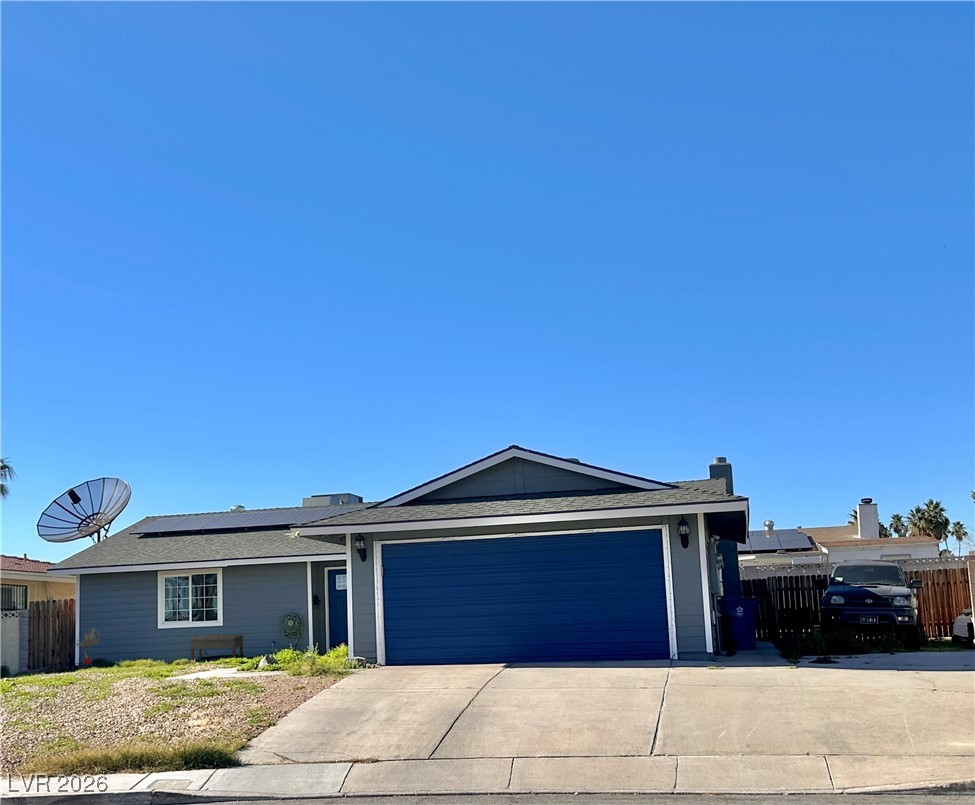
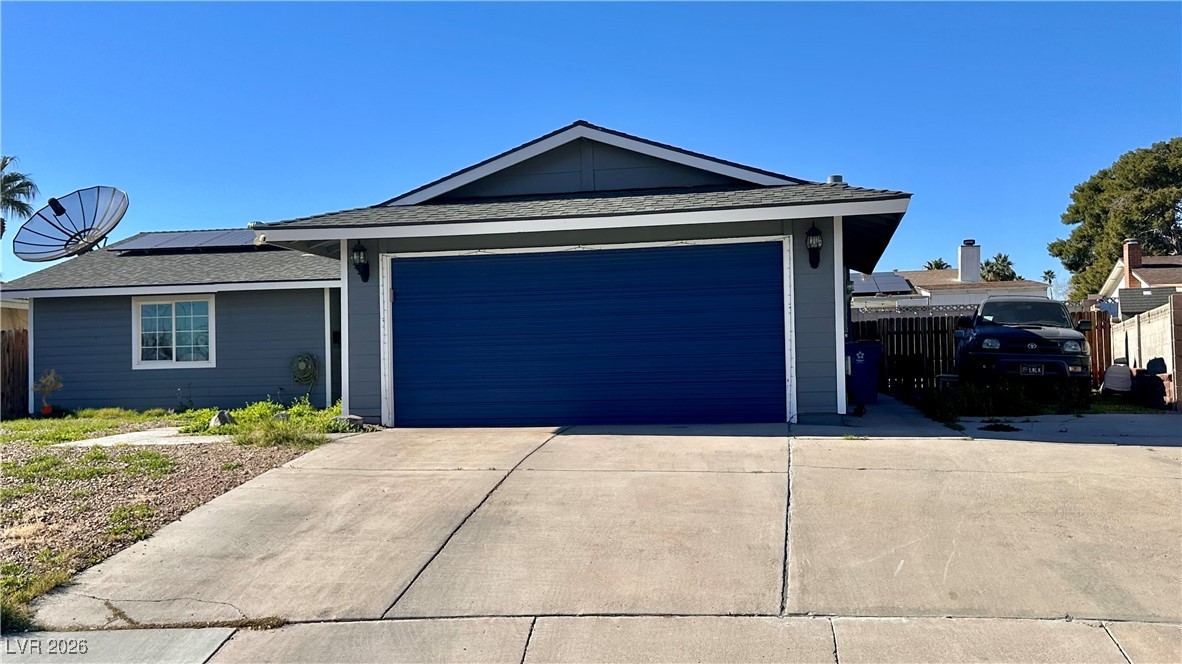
bench: present [190,635,244,659] -> none [168,380,237,410]

